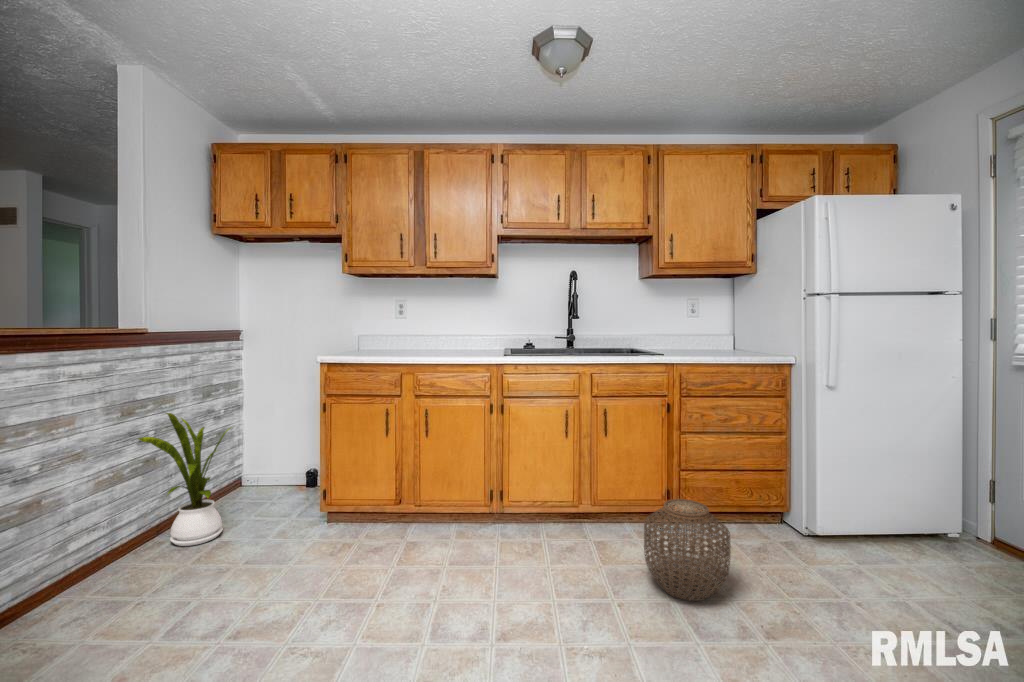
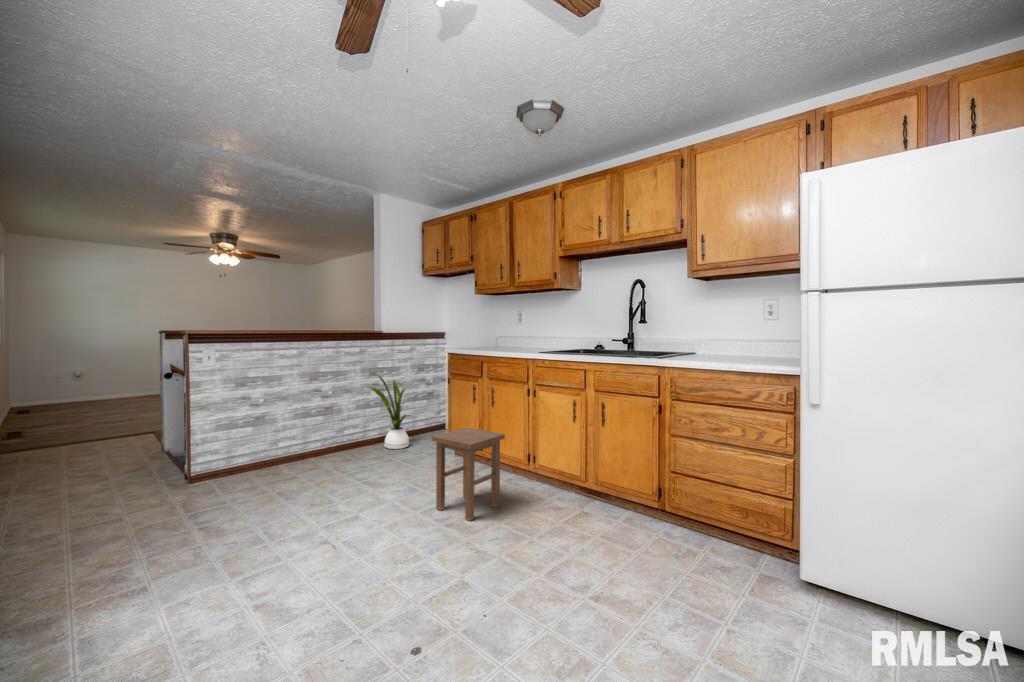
stool: none [454,468,536,606] -> present [432,427,505,521]
woven basket: present [644,499,730,601] -> none [538,479,608,566]

